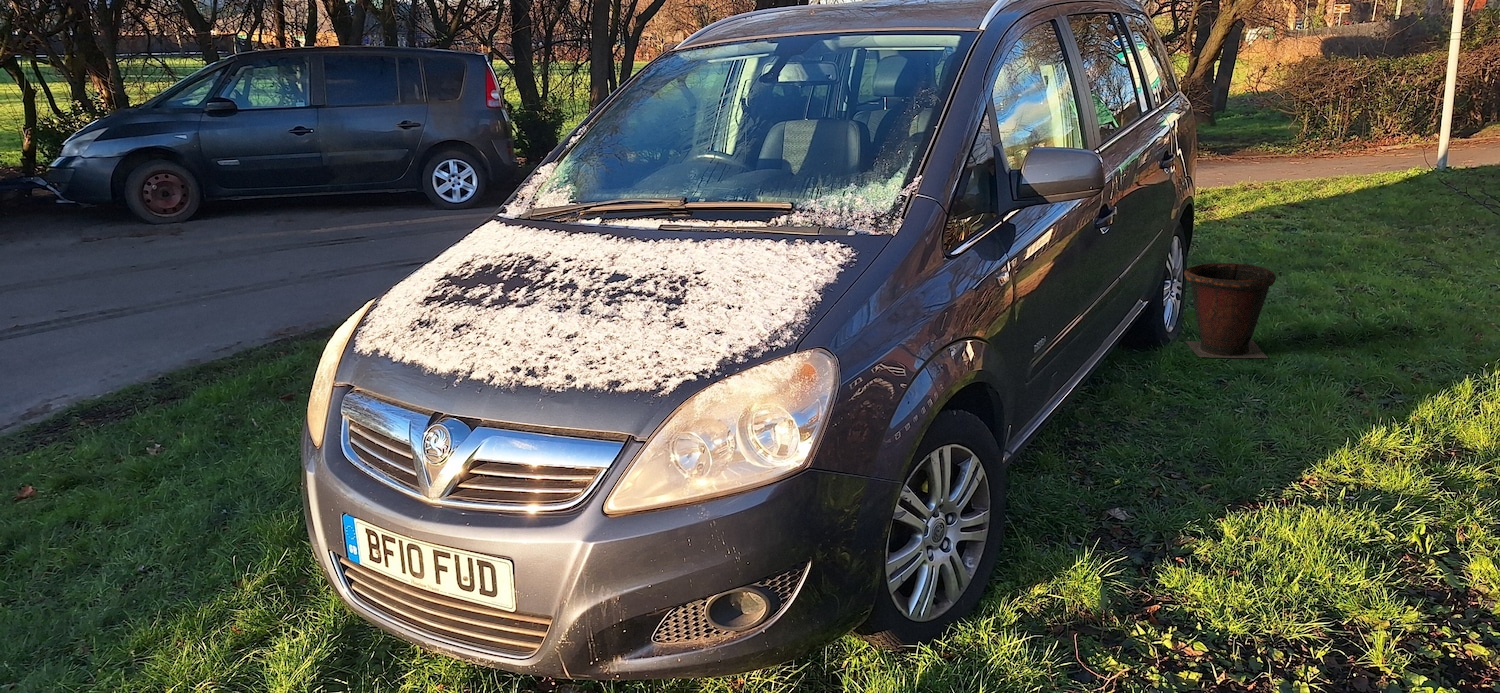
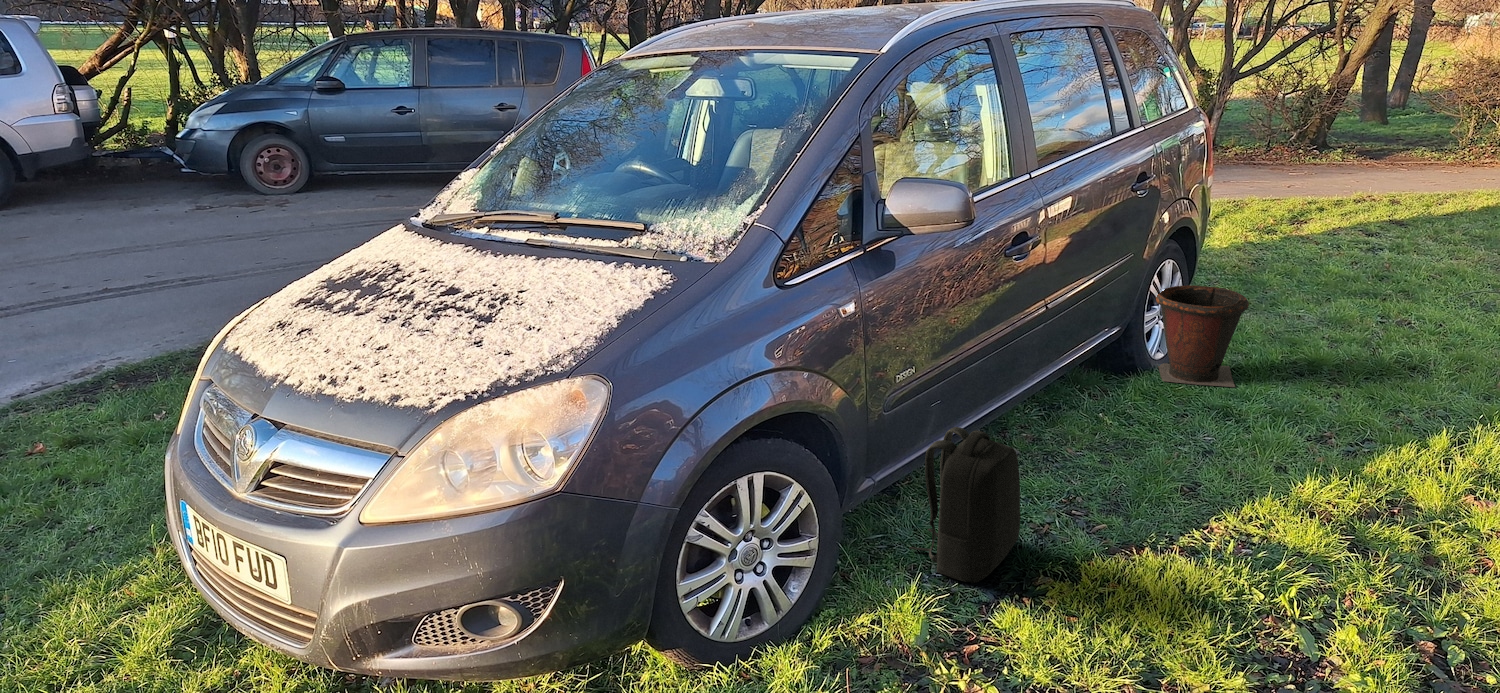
backpack: none [1044,398,1151,550] -> present [909,427,1020,583]

